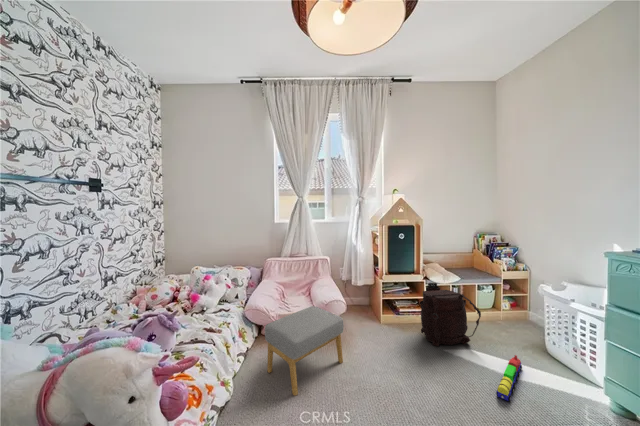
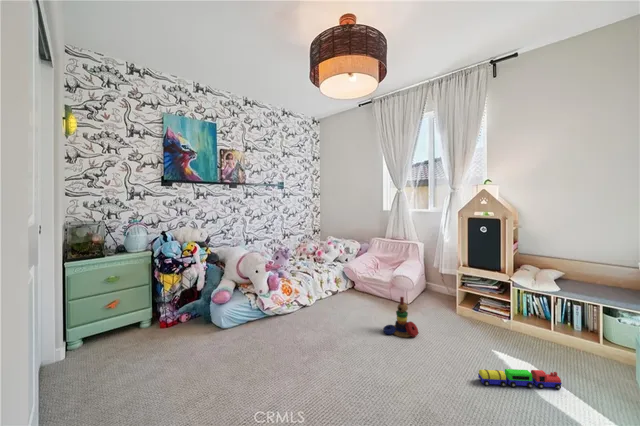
backpack: present [420,283,481,346] -> none [472,280,541,353]
footstool: present [265,306,344,396] -> none [336,272,387,316]
stacking toy: none [370,333,405,392] -> present [383,297,418,337]

